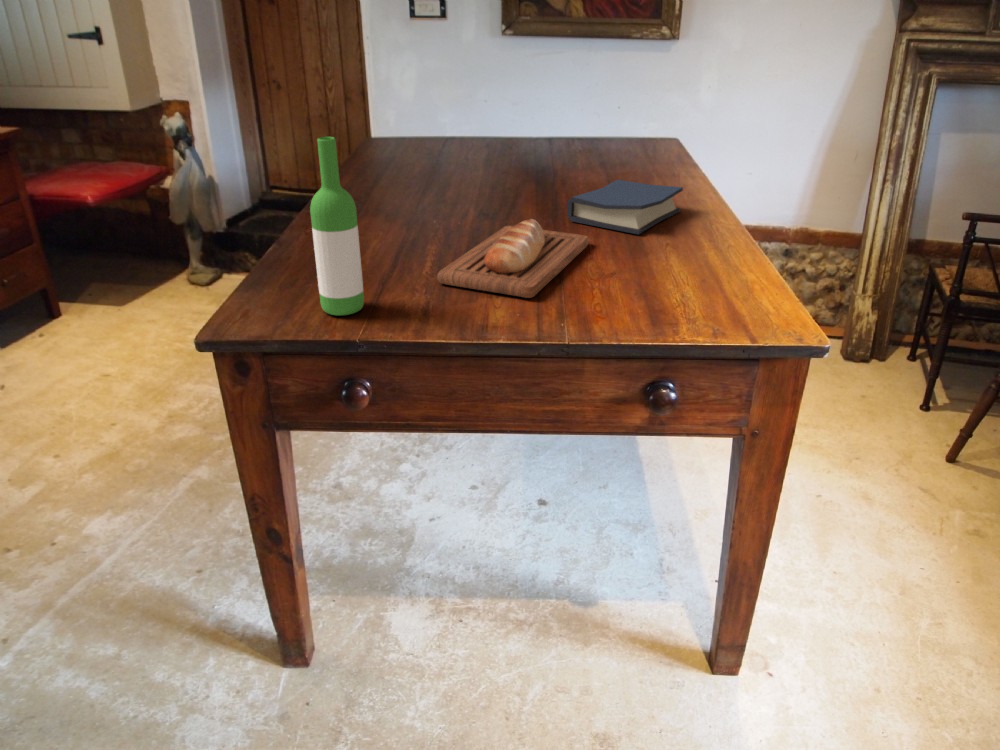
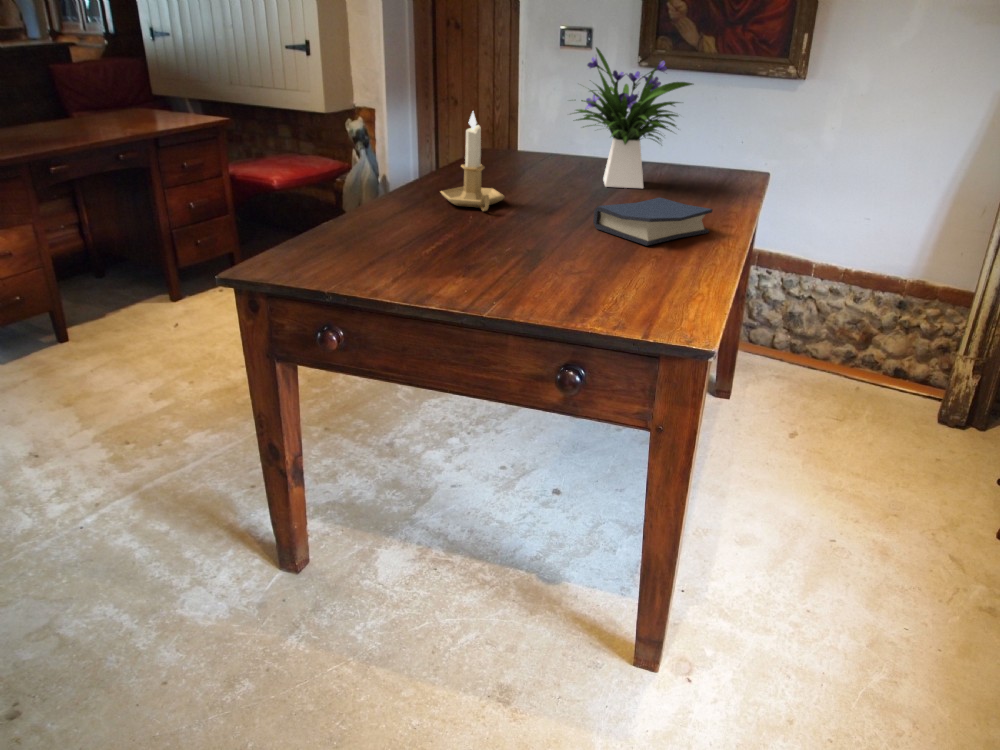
flower arrangement: none [480,21,611,171] -> present [576,48,692,188]
candlestick: none [377,102,452,216] -> present [441,112,504,211]
wine bottle: present [310,137,364,315] -> none [316,121,358,272]
bread loaf: present [437,219,588,298] -> none [432,218,593,280]

